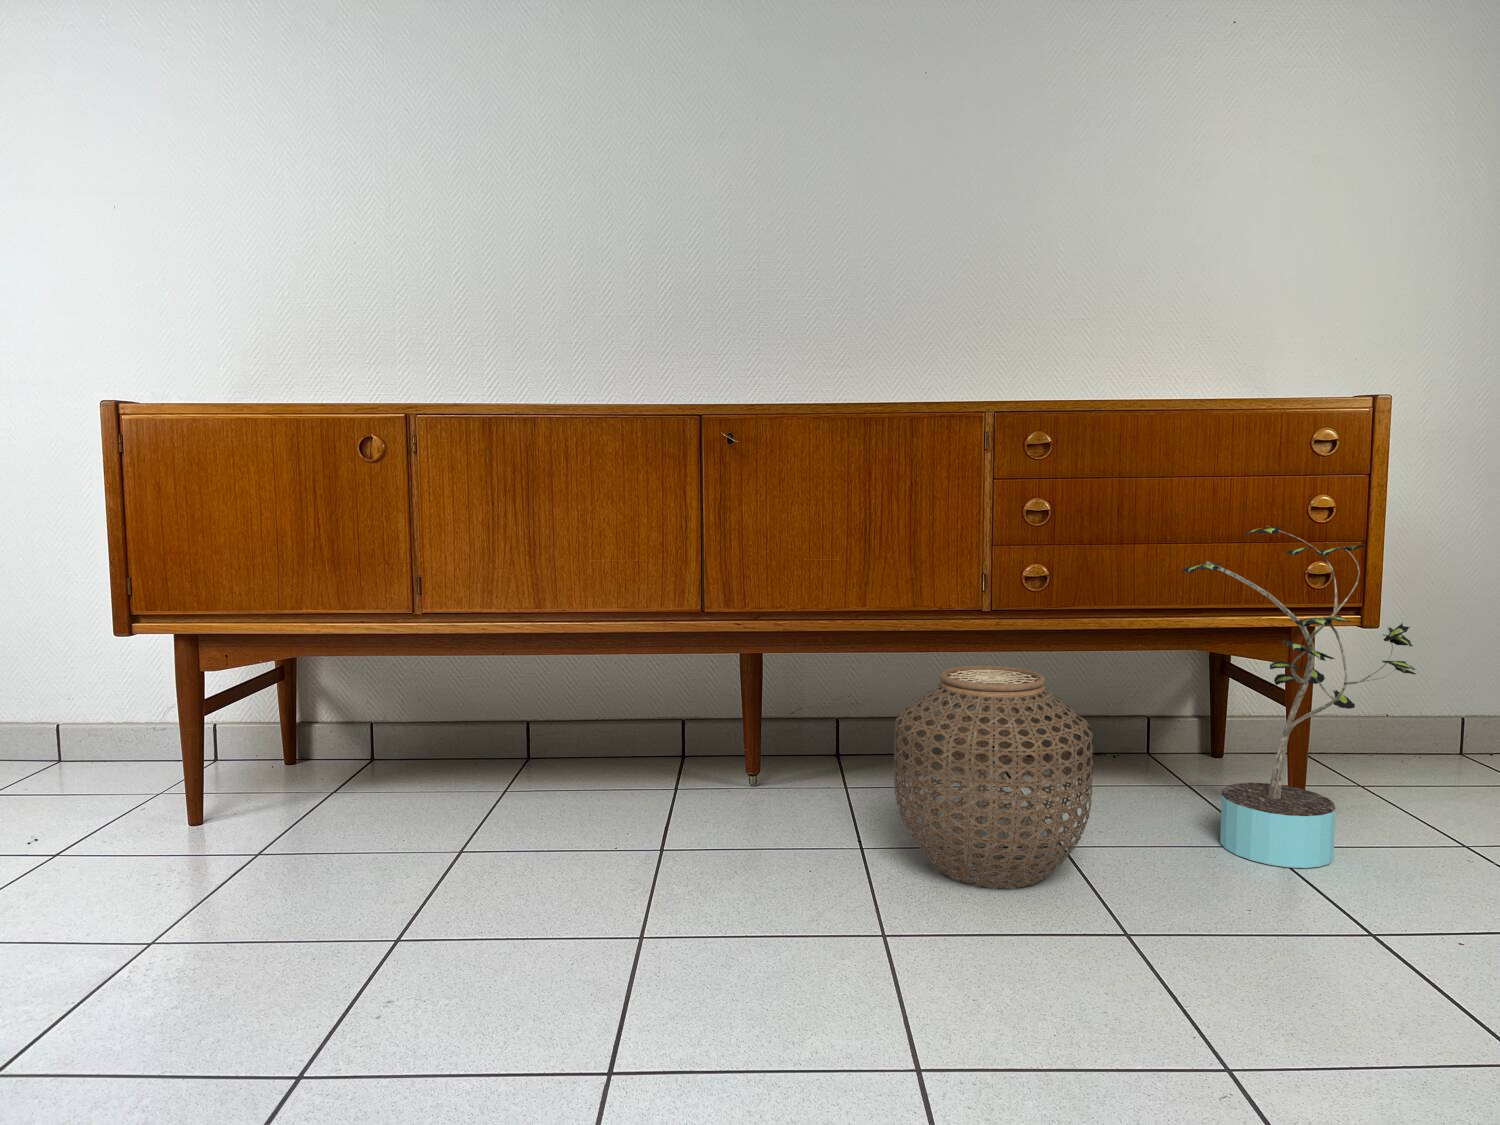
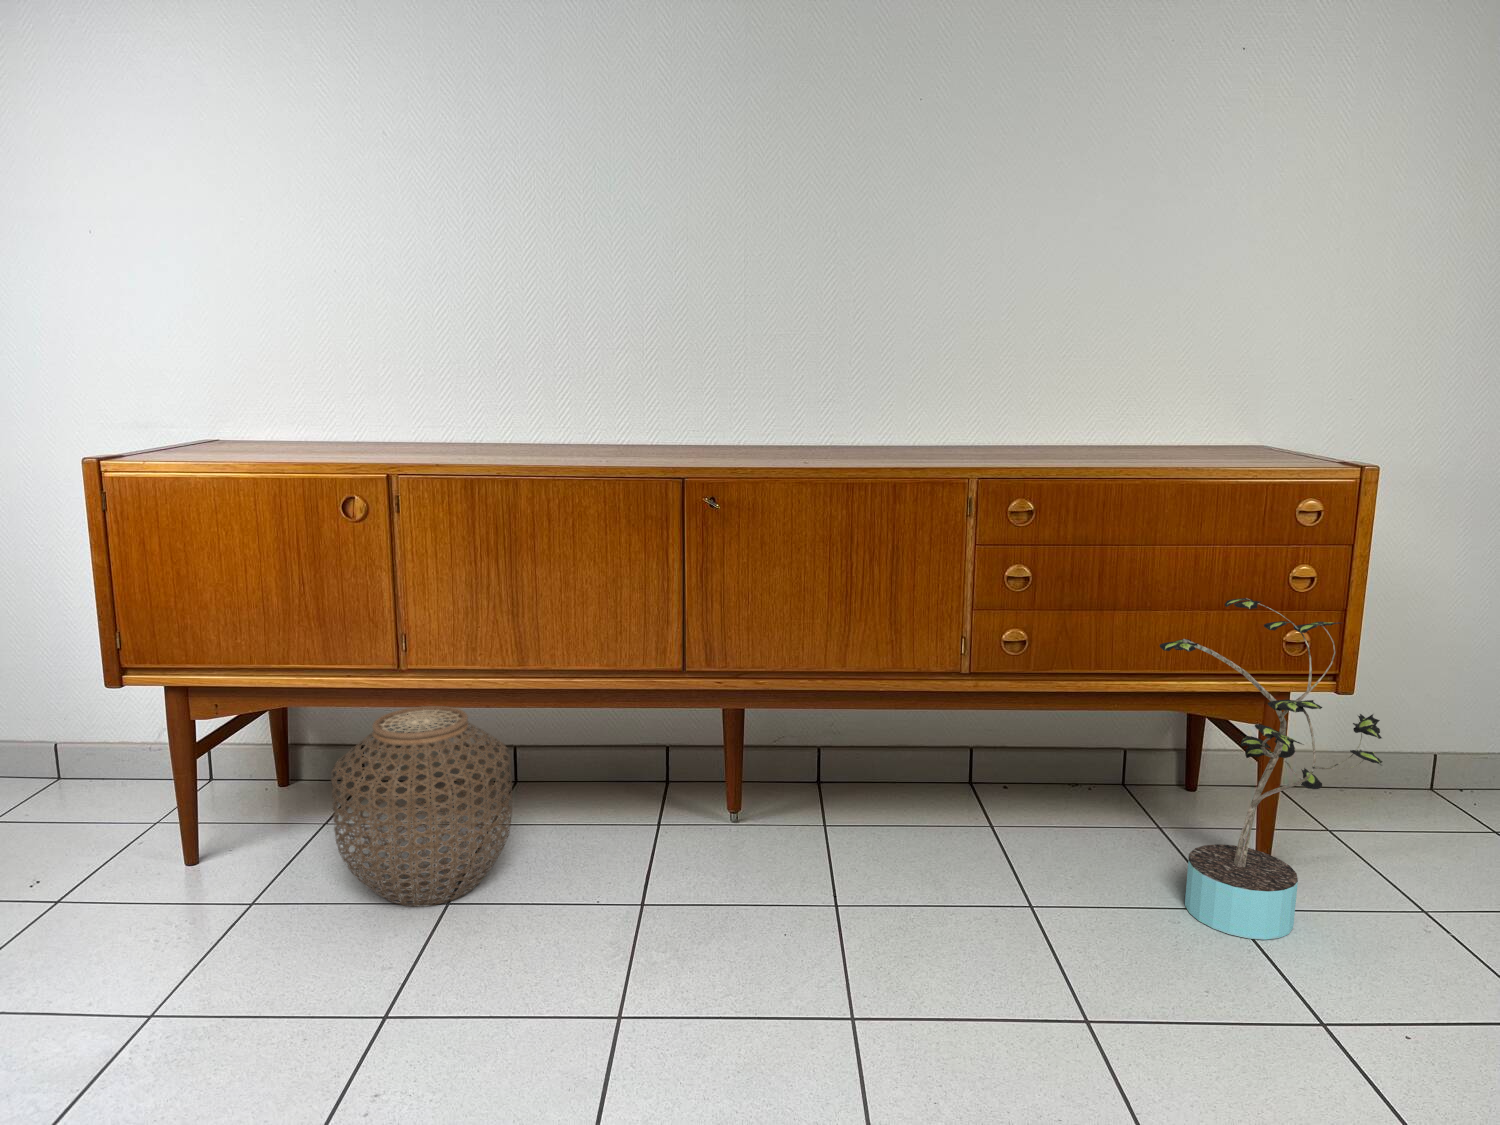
woven basket: present [894,666,1093,888] -> present [331,706,512,906]

